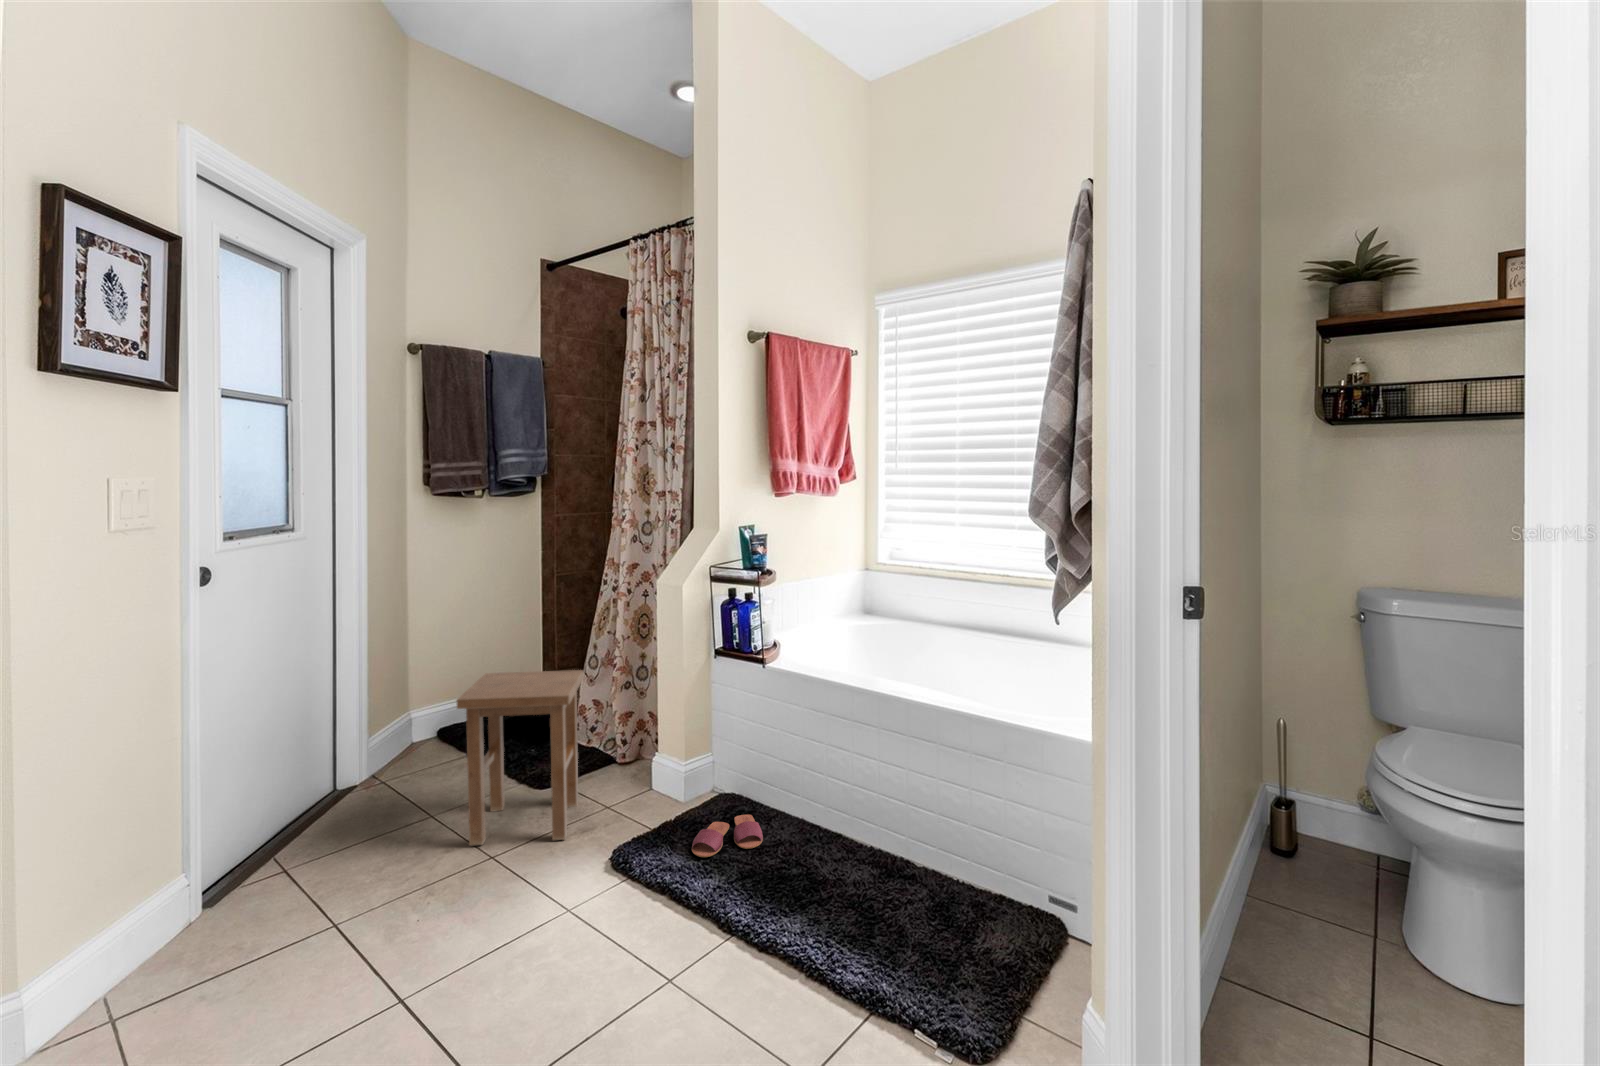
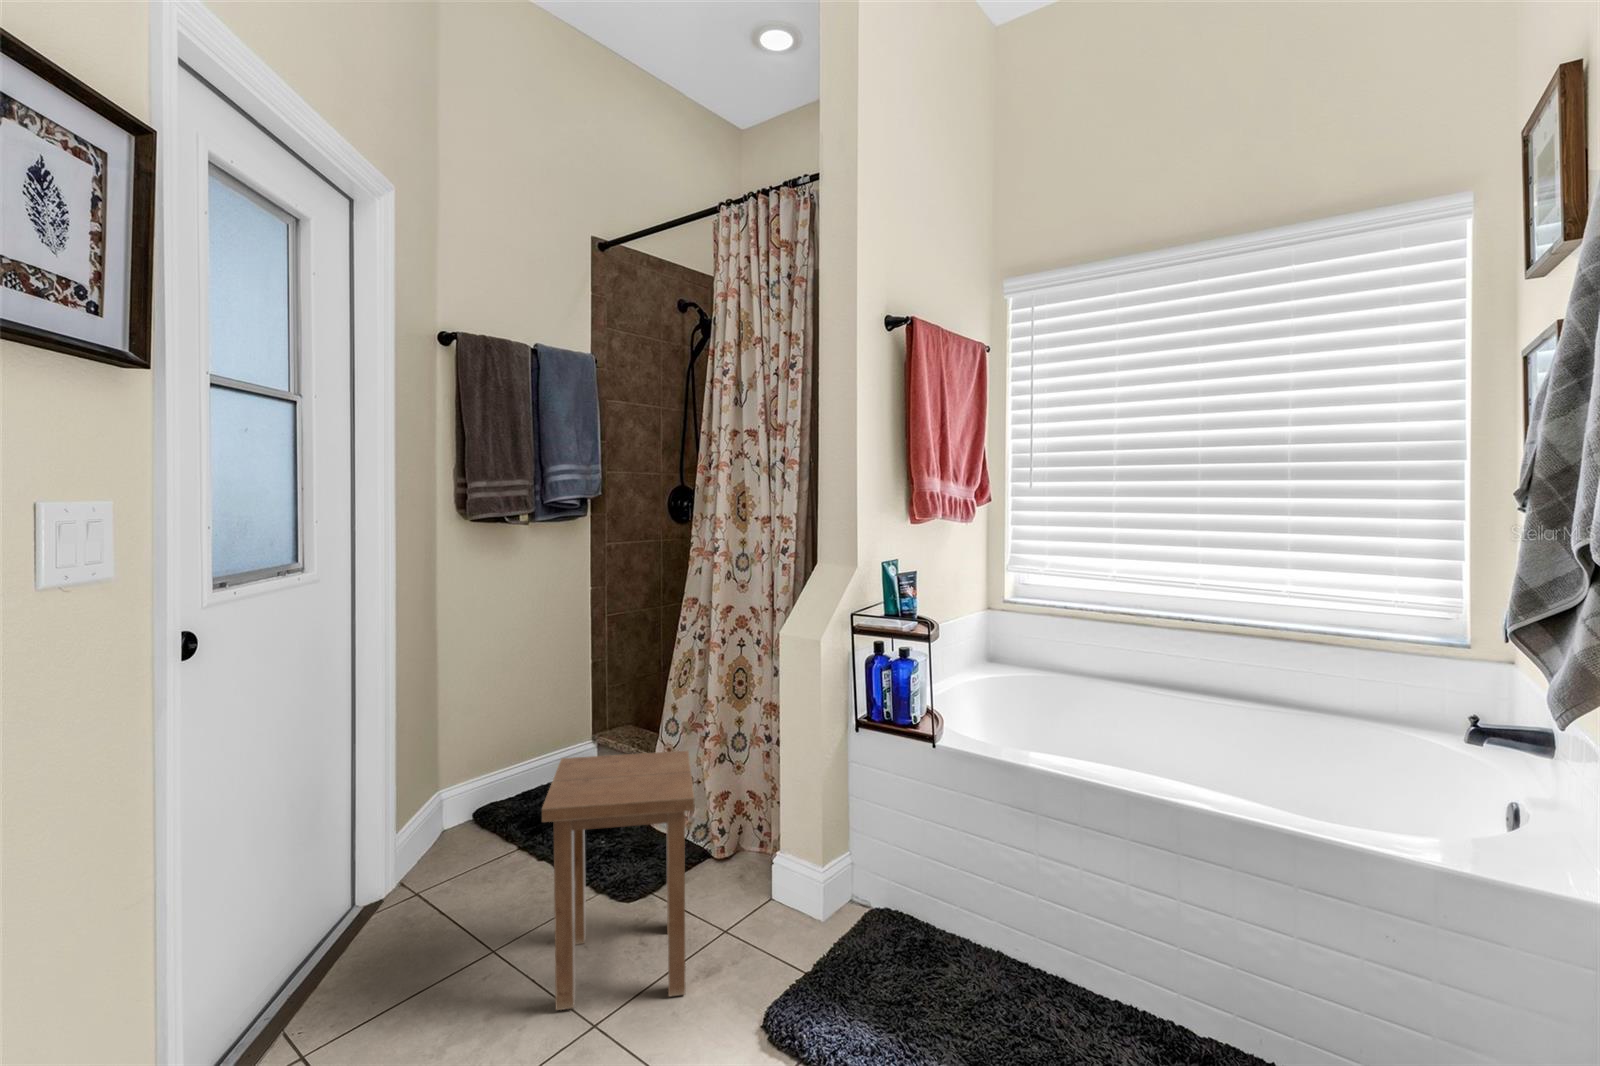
slippers: present [692,815,763,857] -> none [872,946,963,1029]

